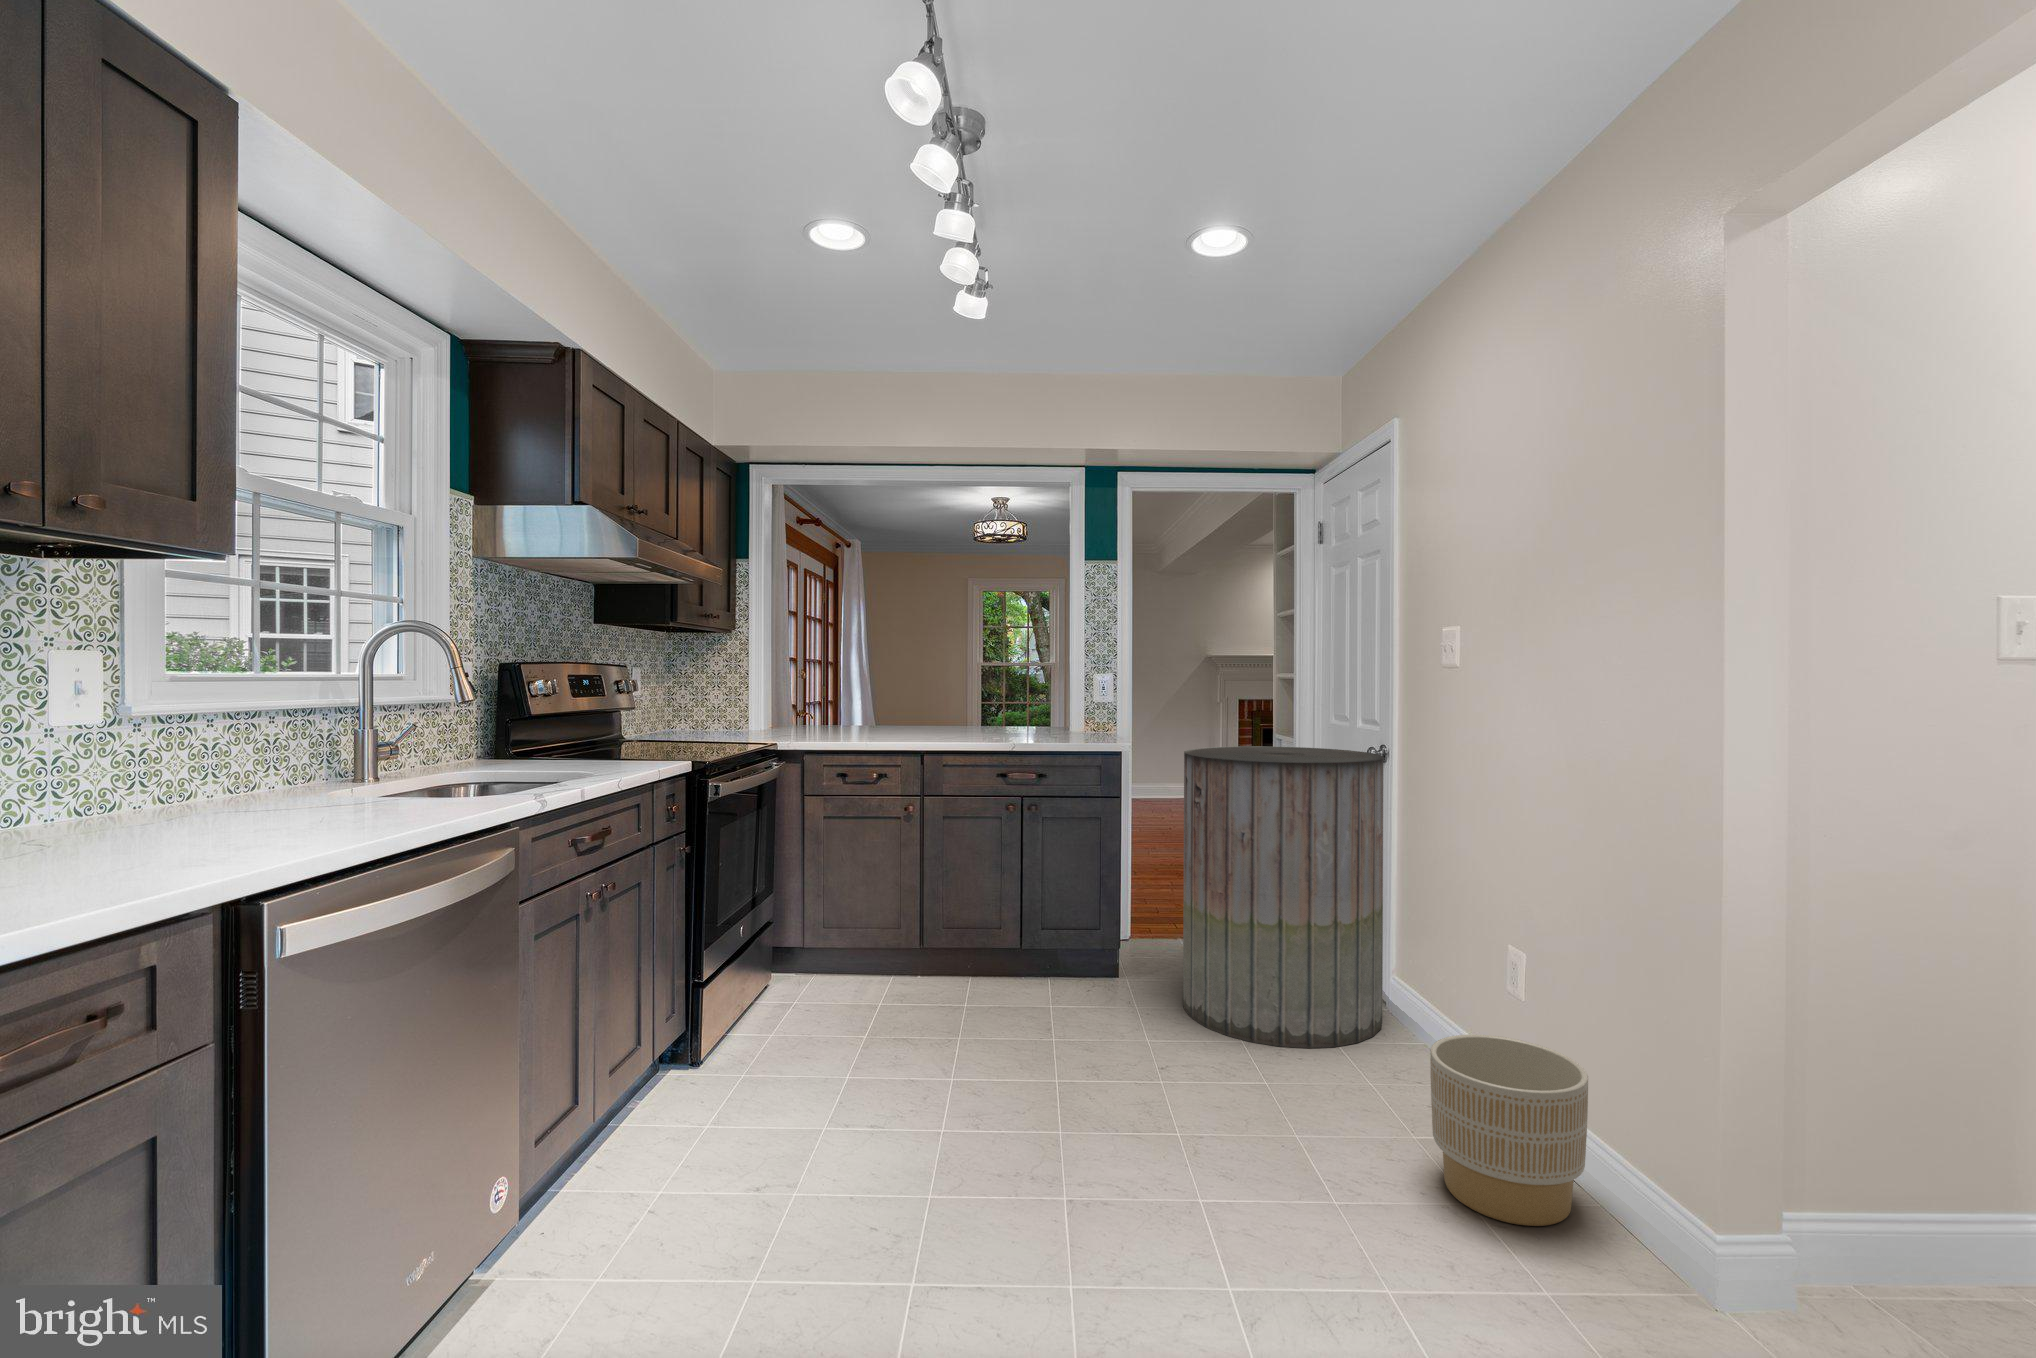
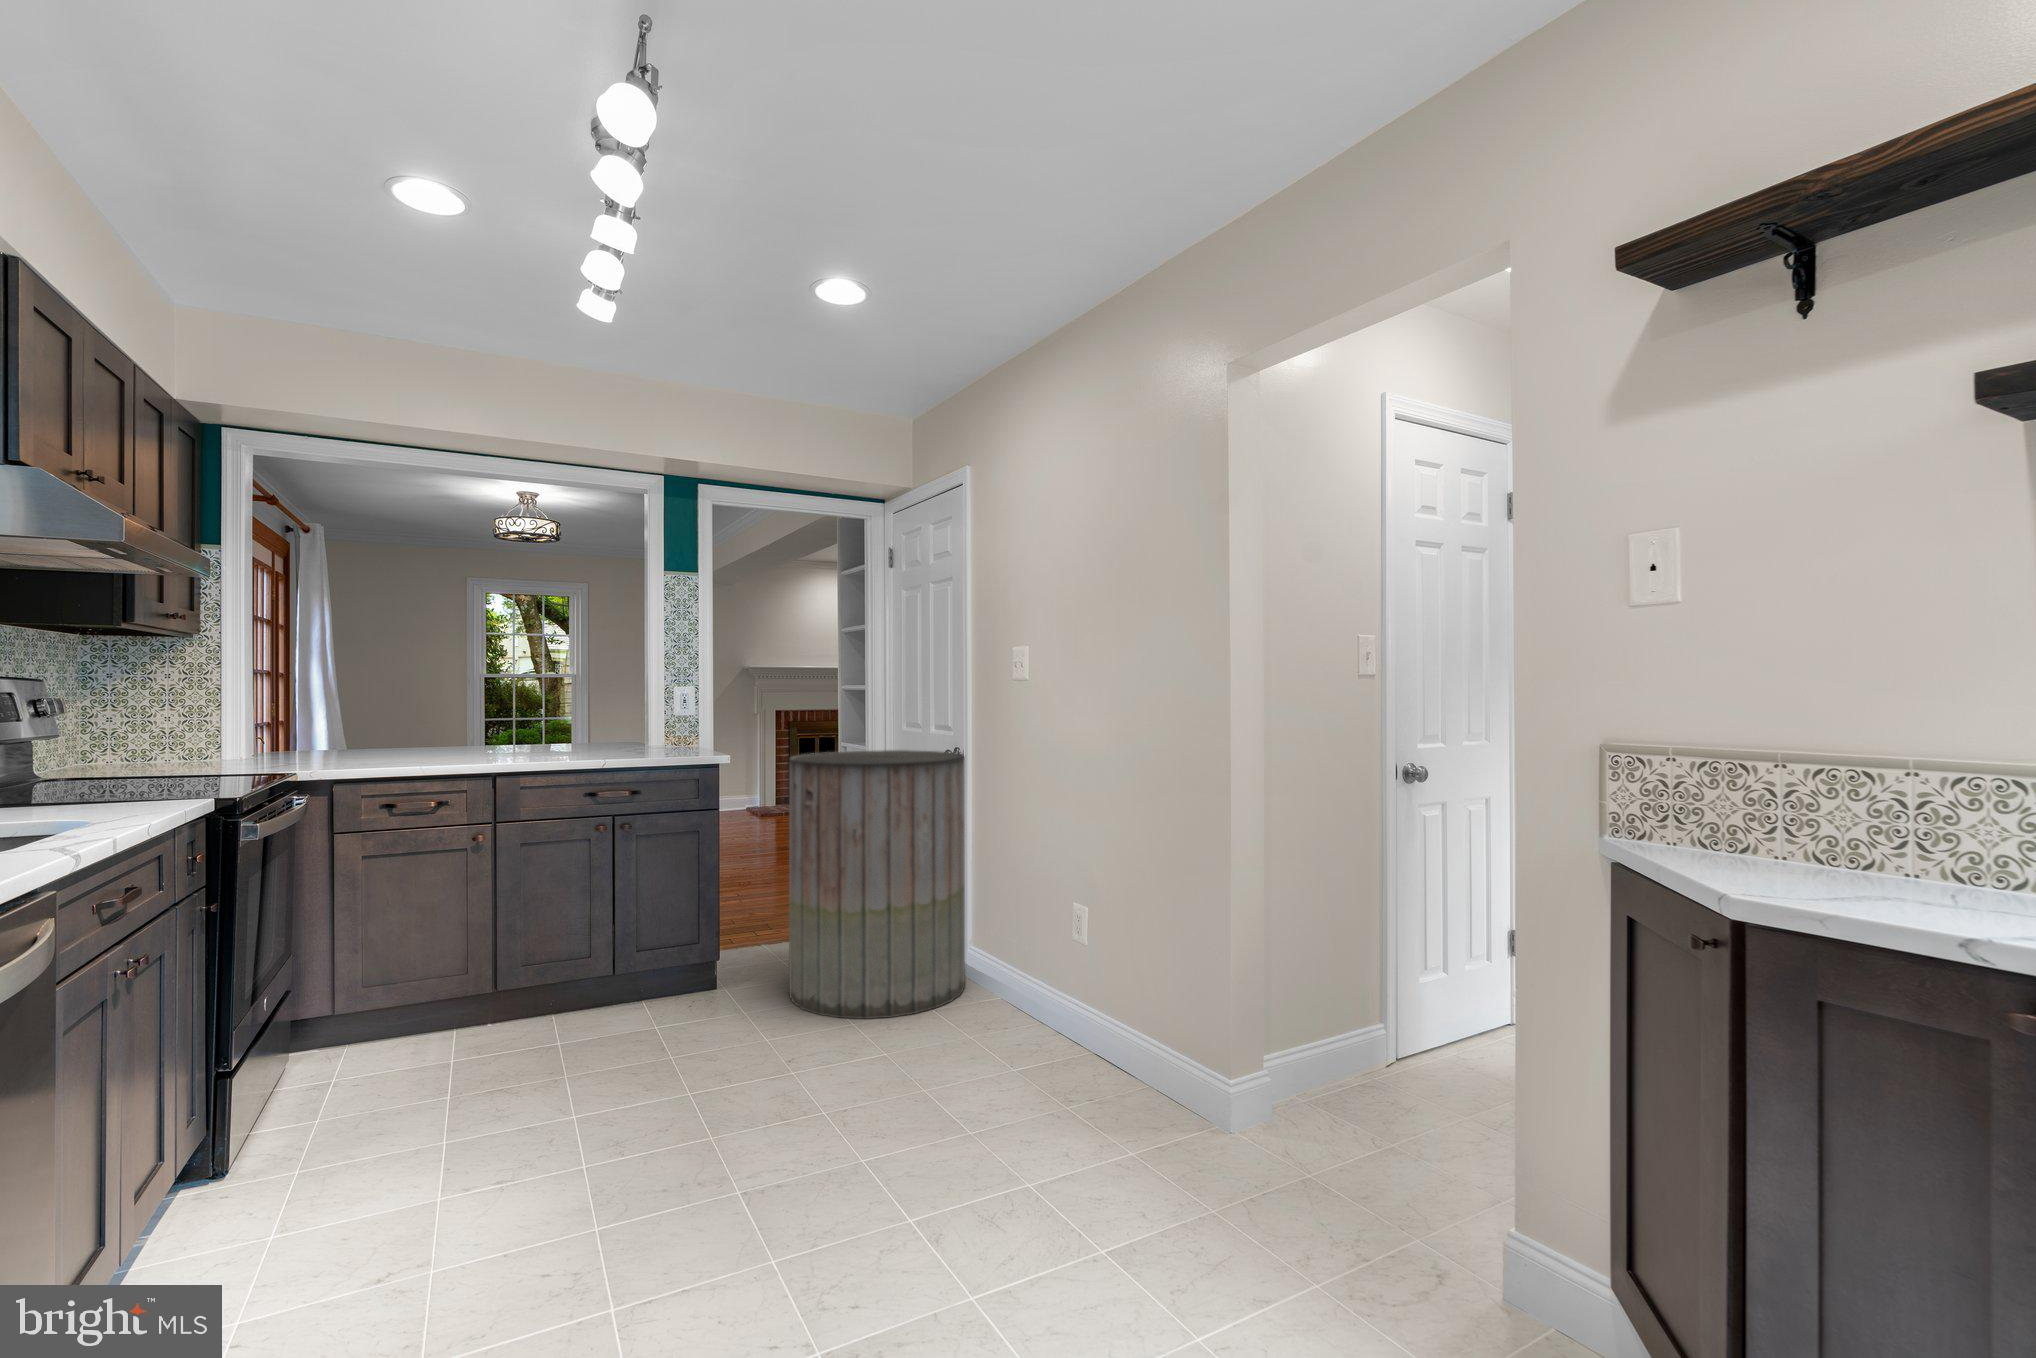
planter: present [1430,1035,1588,1226] -> none [1036,967,1145,1106]

